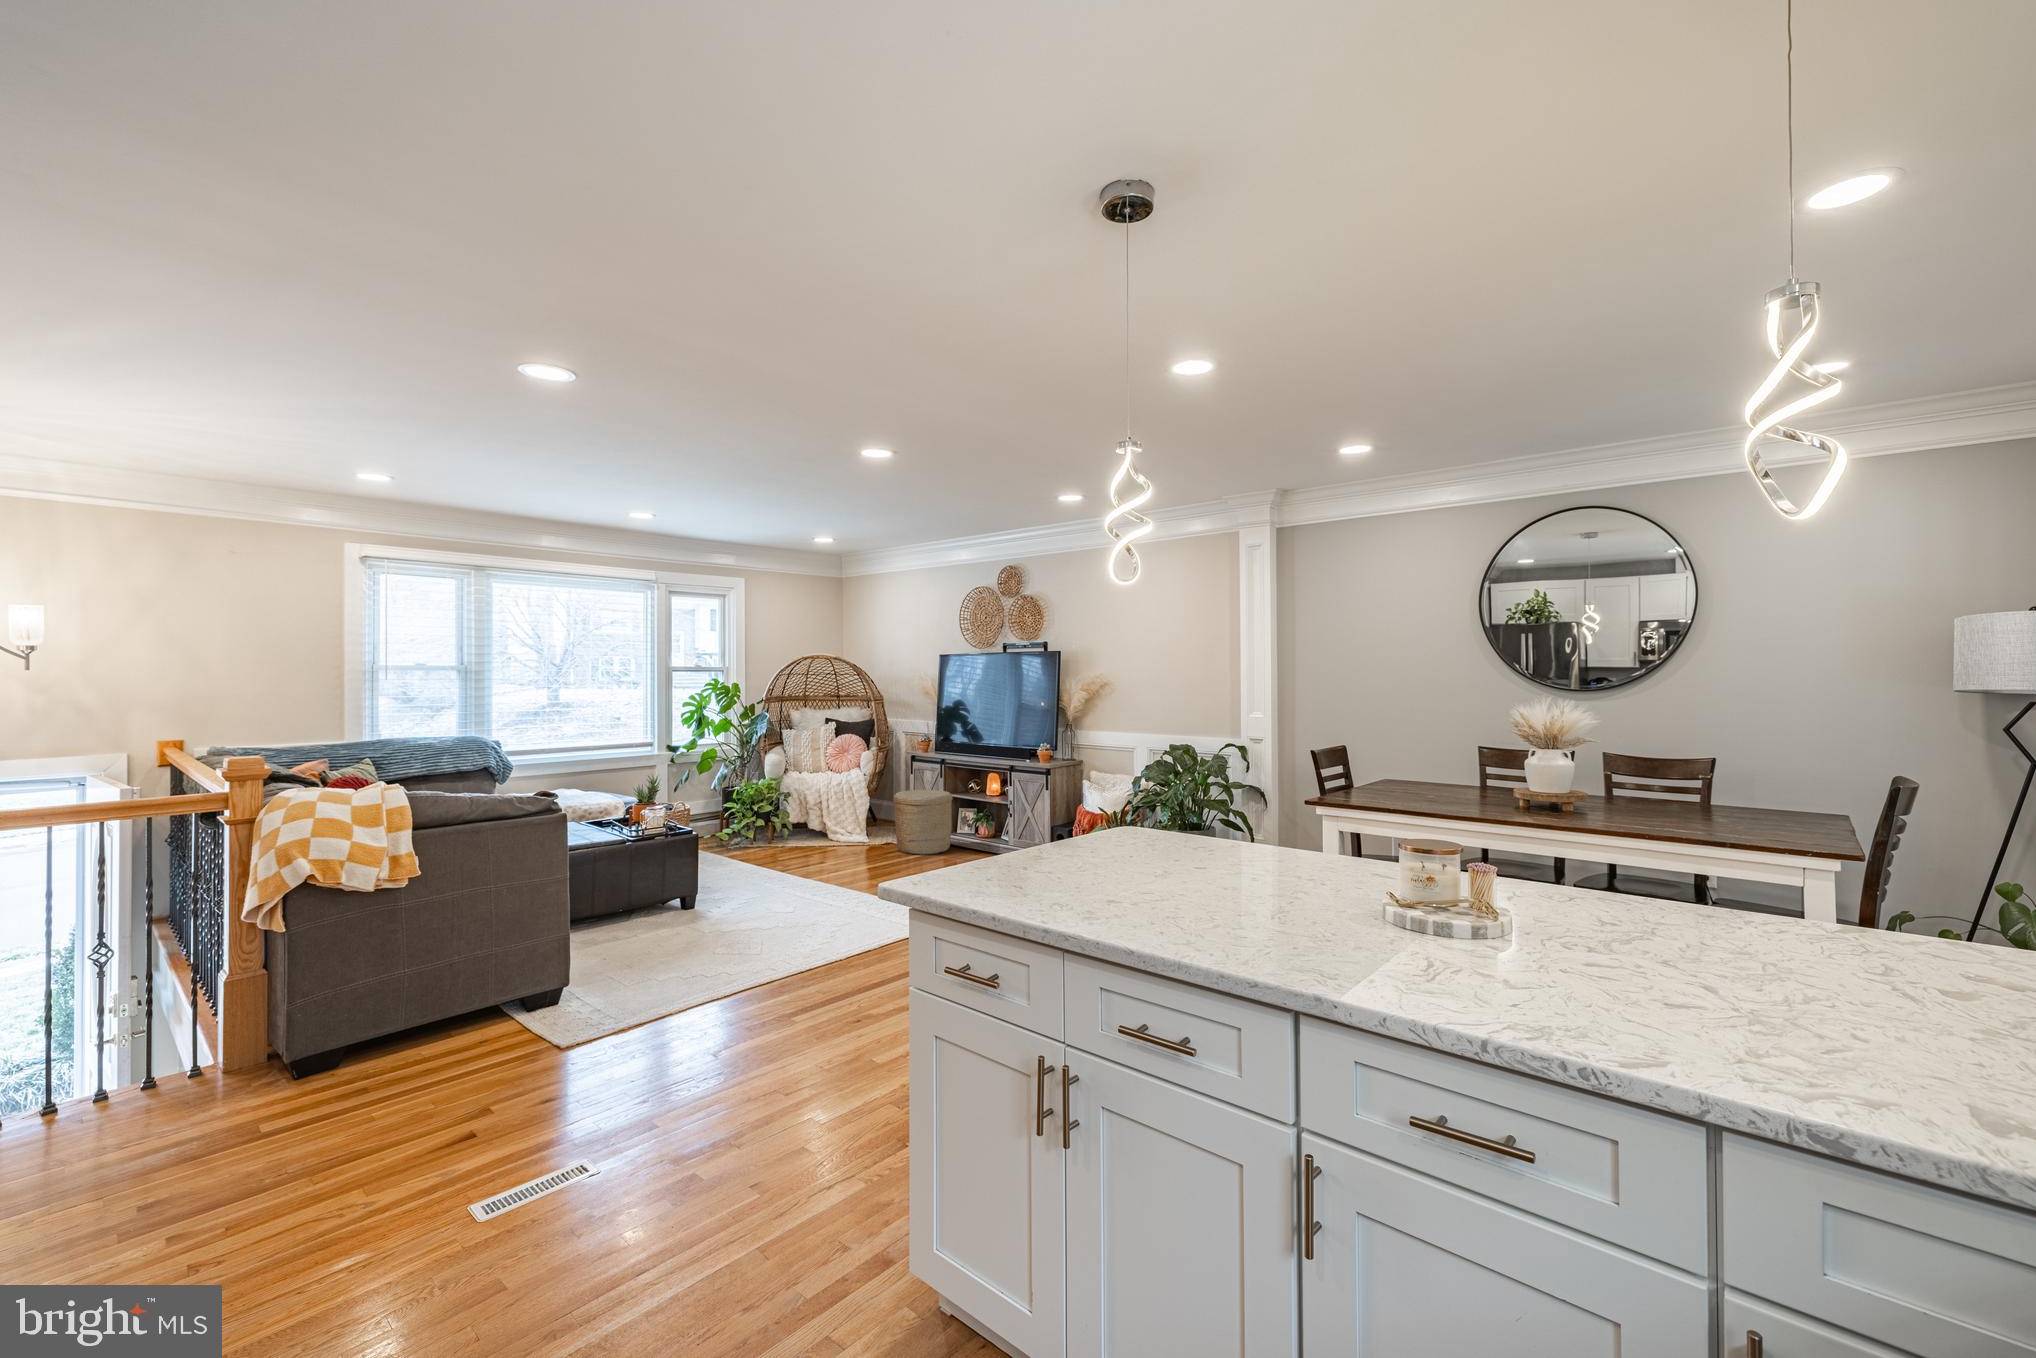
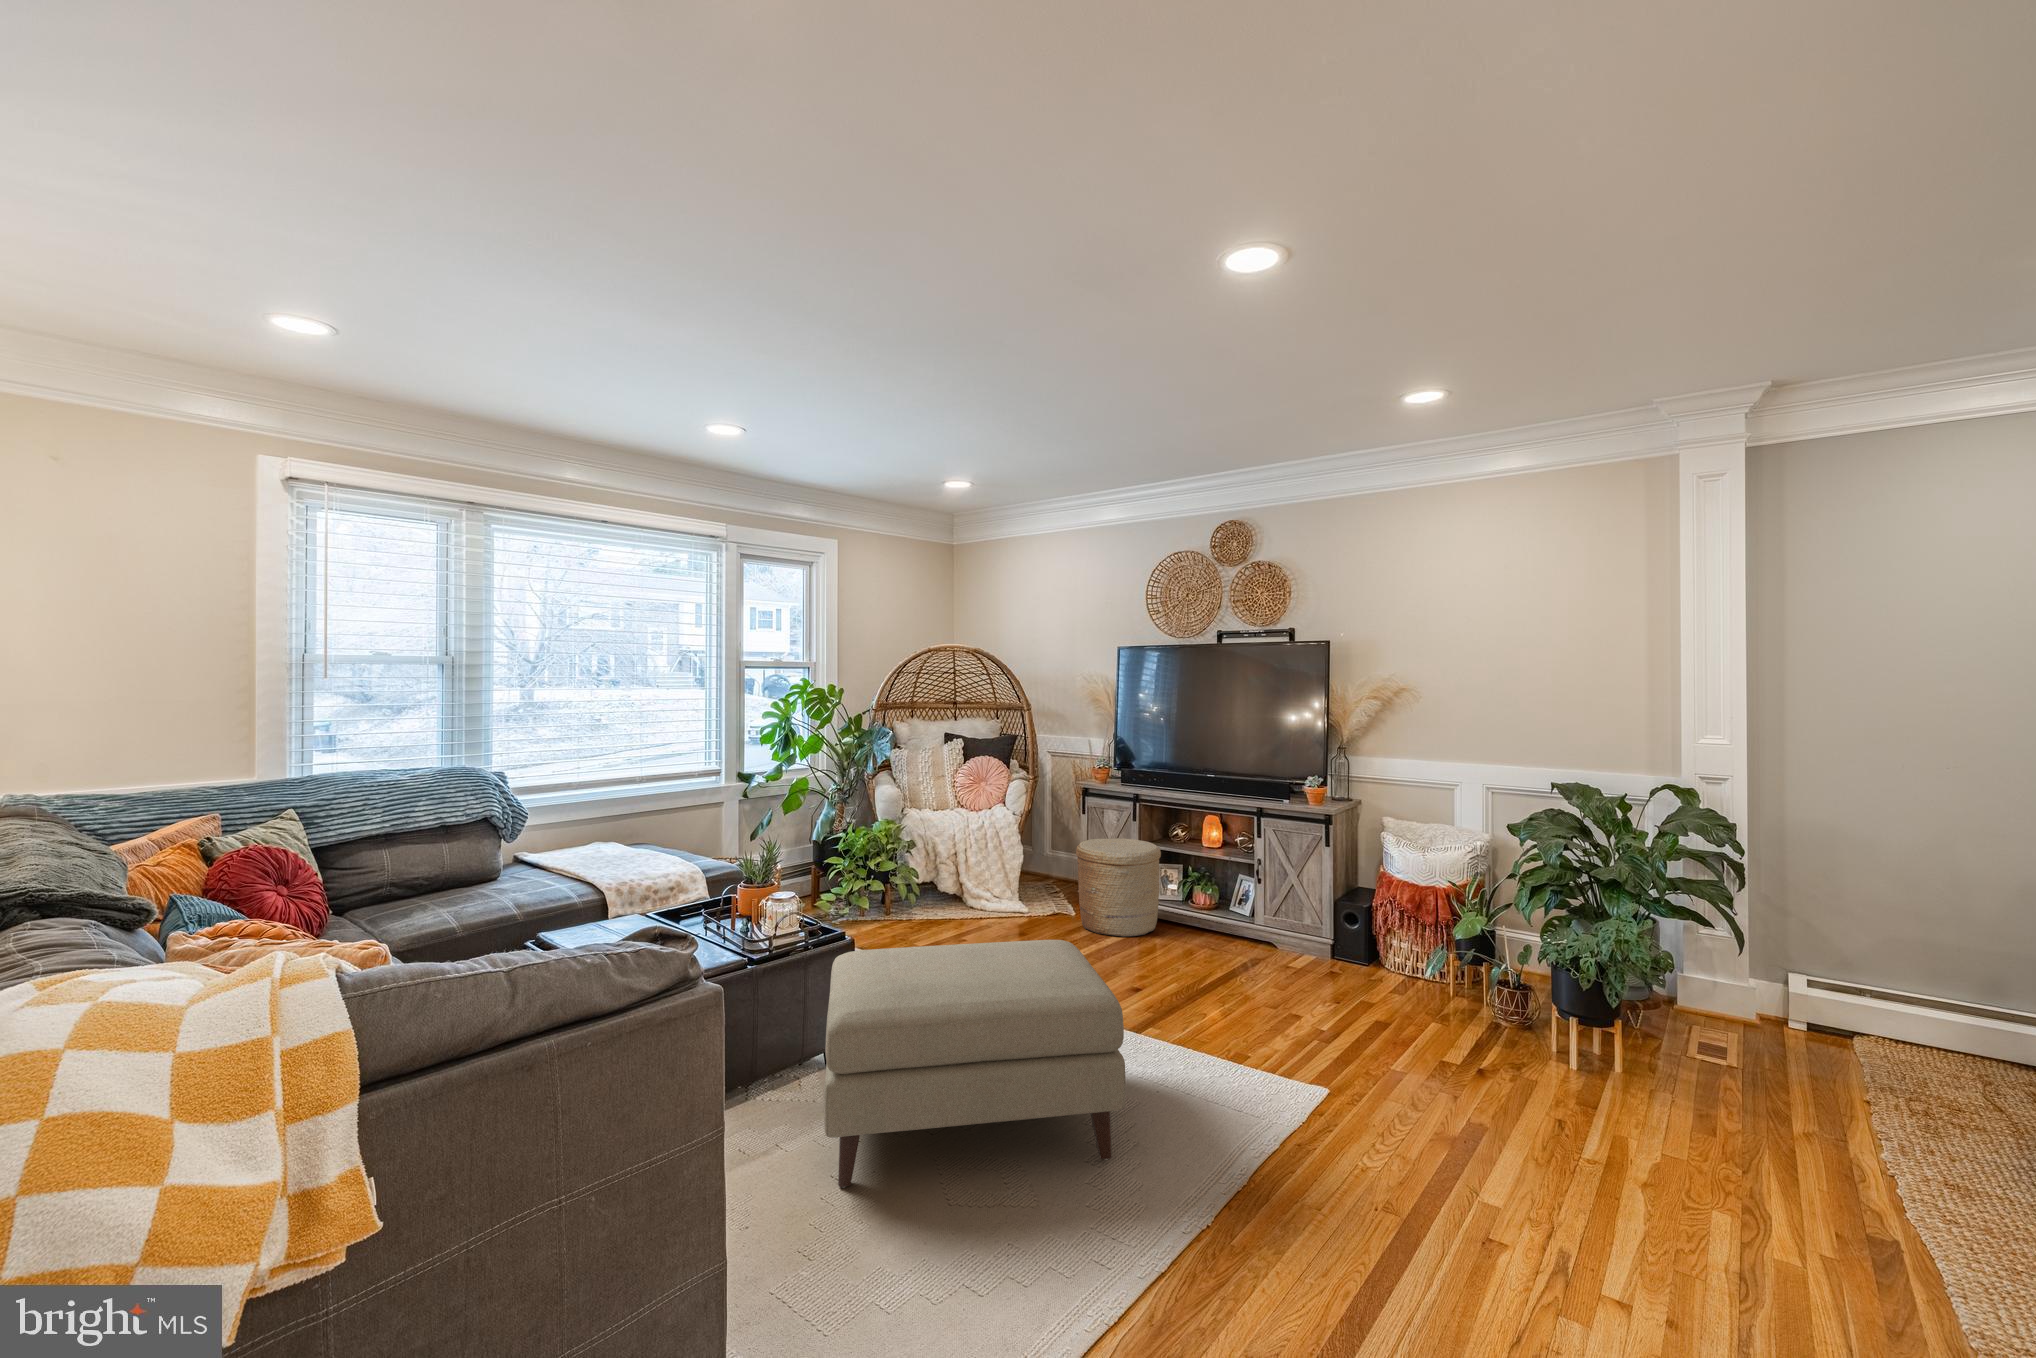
ottoman: none [650,832,826,948] -> present [824,940,1125,1187]

